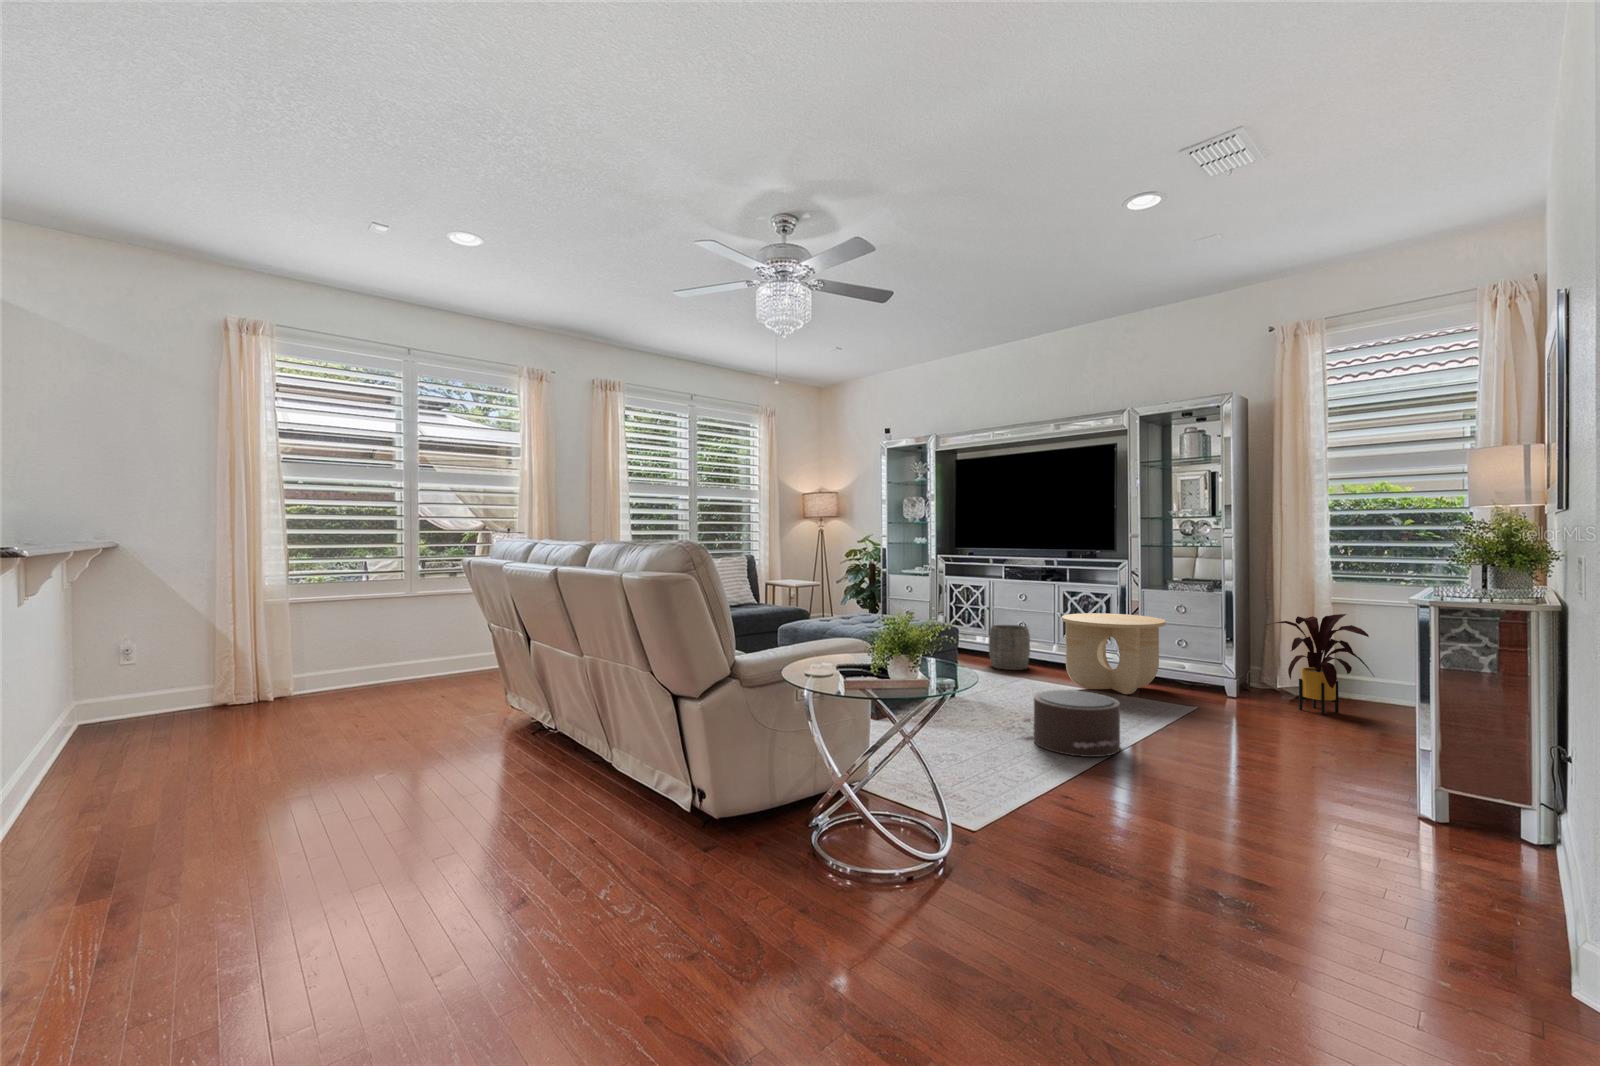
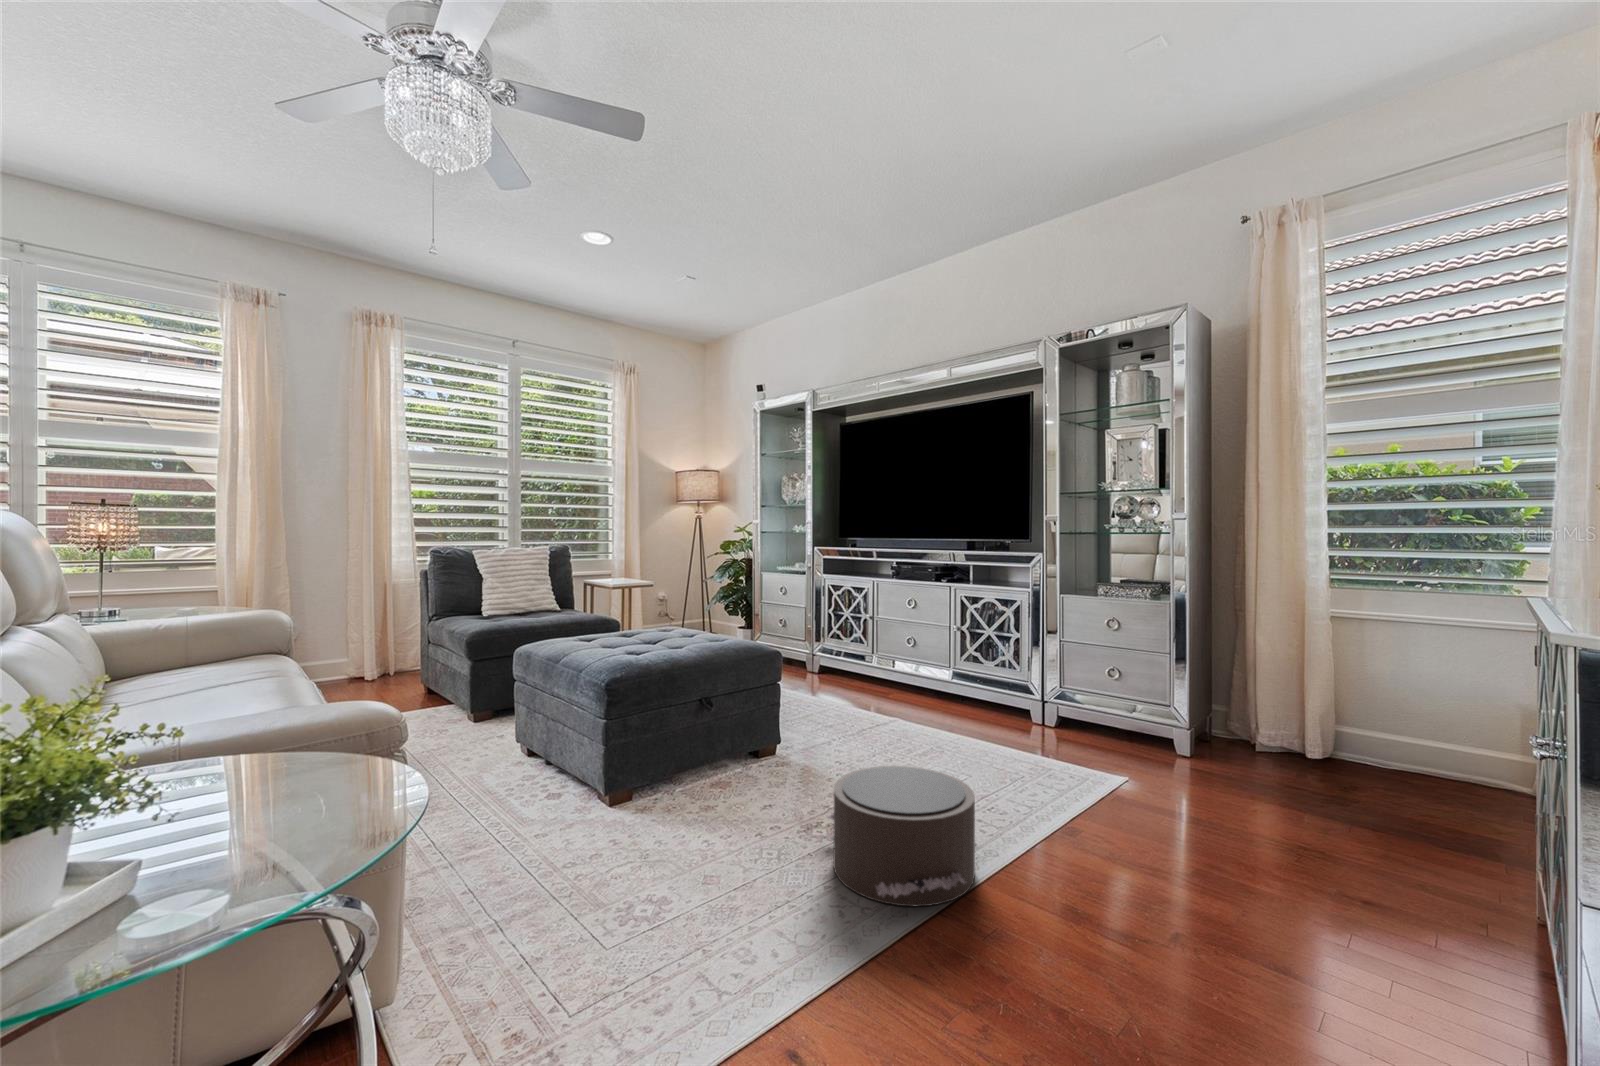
side table: present [1062,613,1166,694] -> none [945,627,1088,749]
house plant: present [1267,614,1374,715] -> none [1232,635,1403,794]
woven basket: present [989,625,1030,670] -> none [864,640,918,703]

